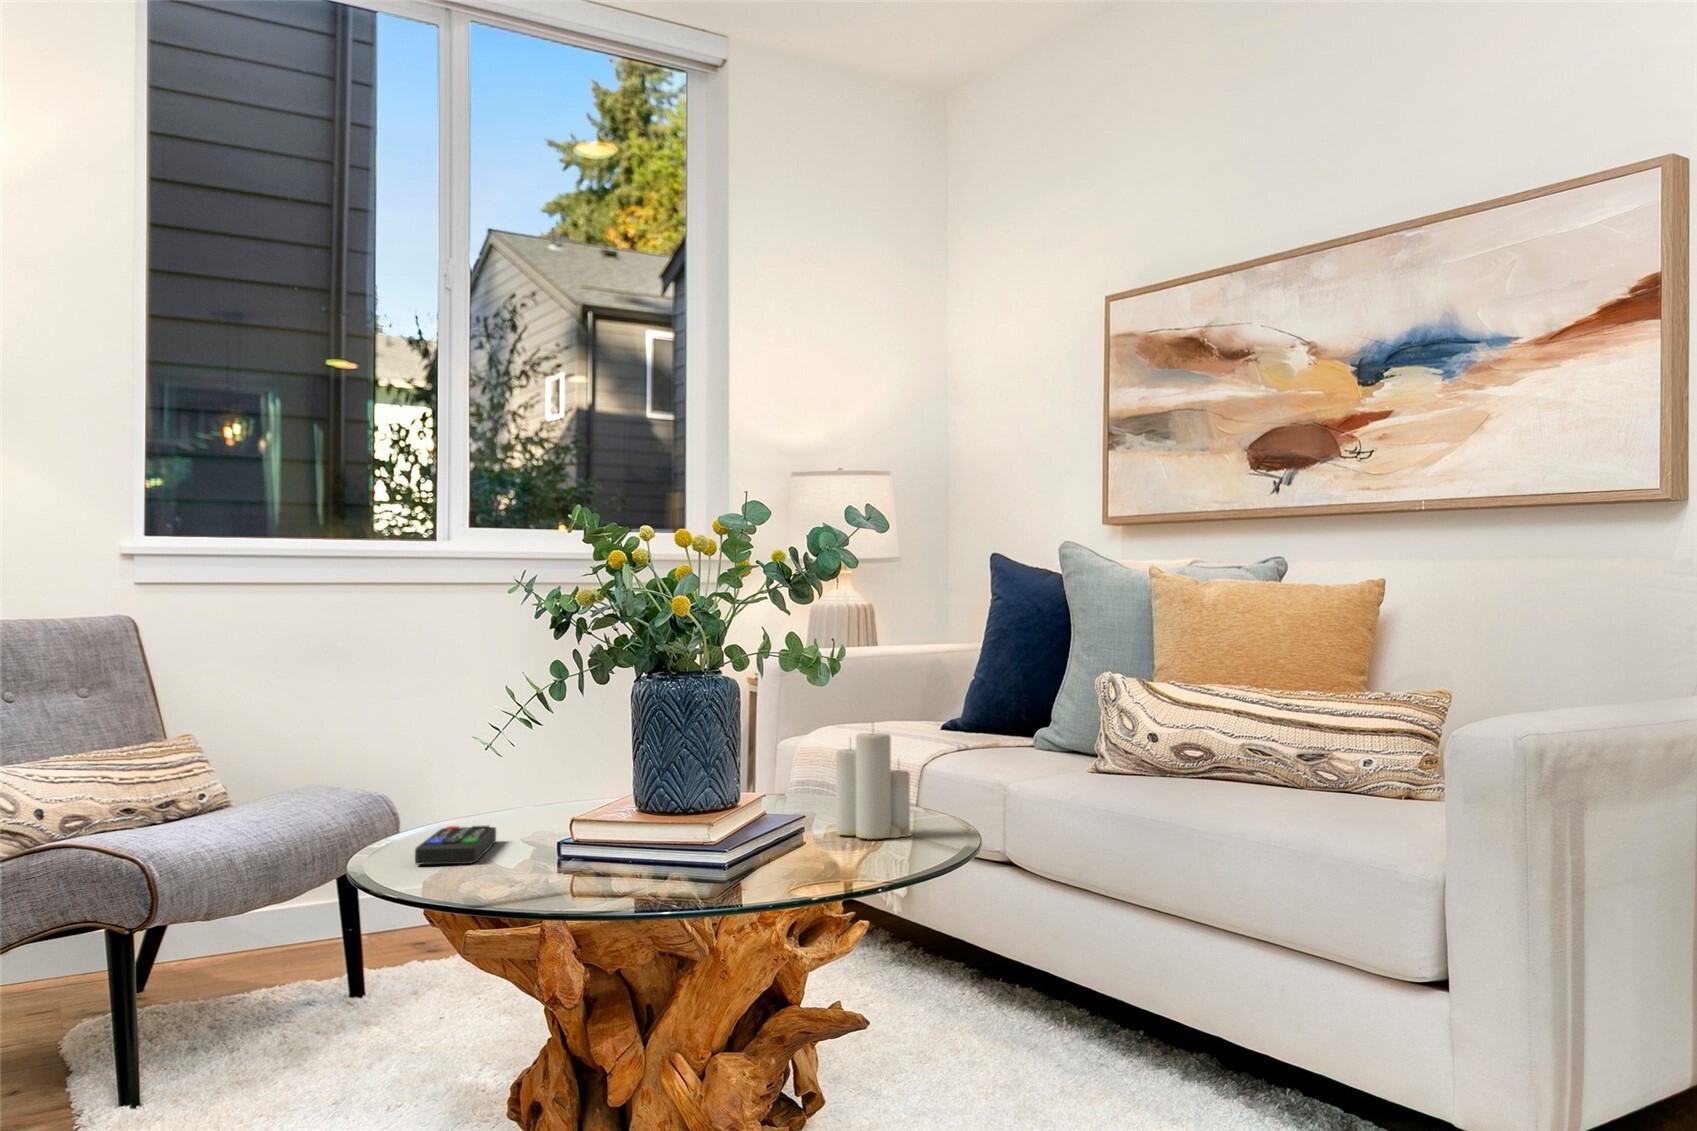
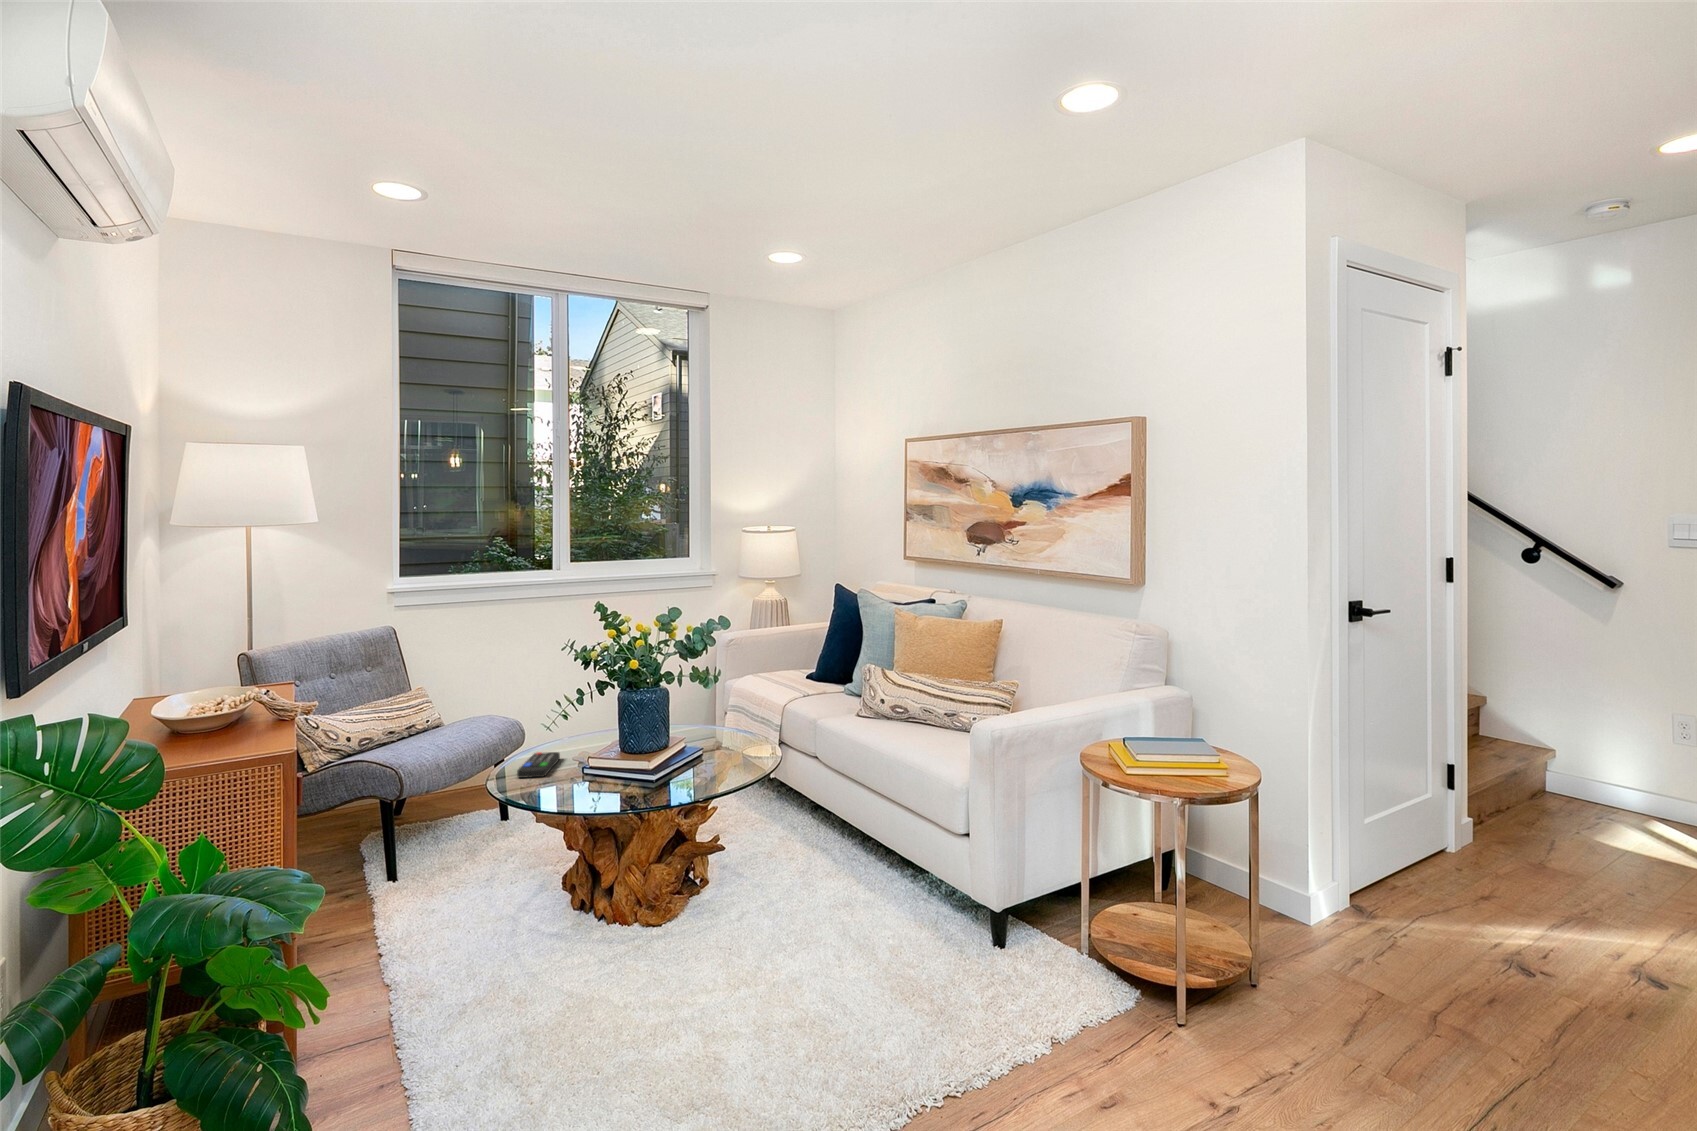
candle: present [836,732,912,839] -> none [715,709,749,763]

